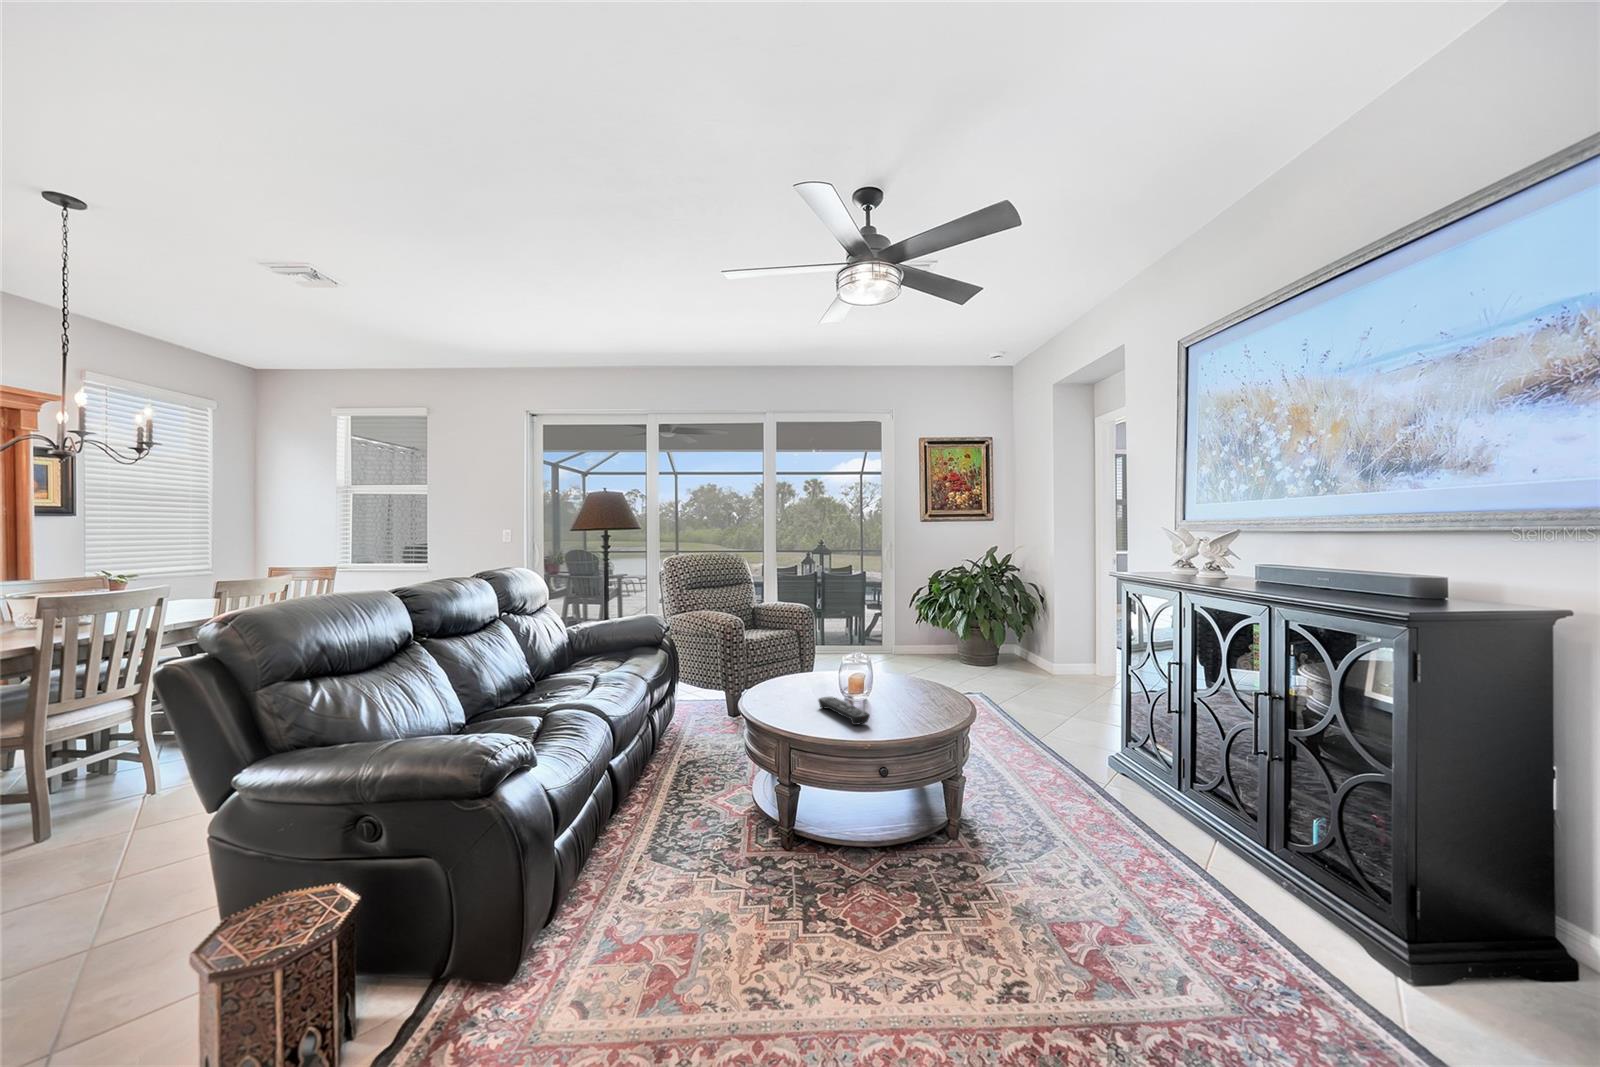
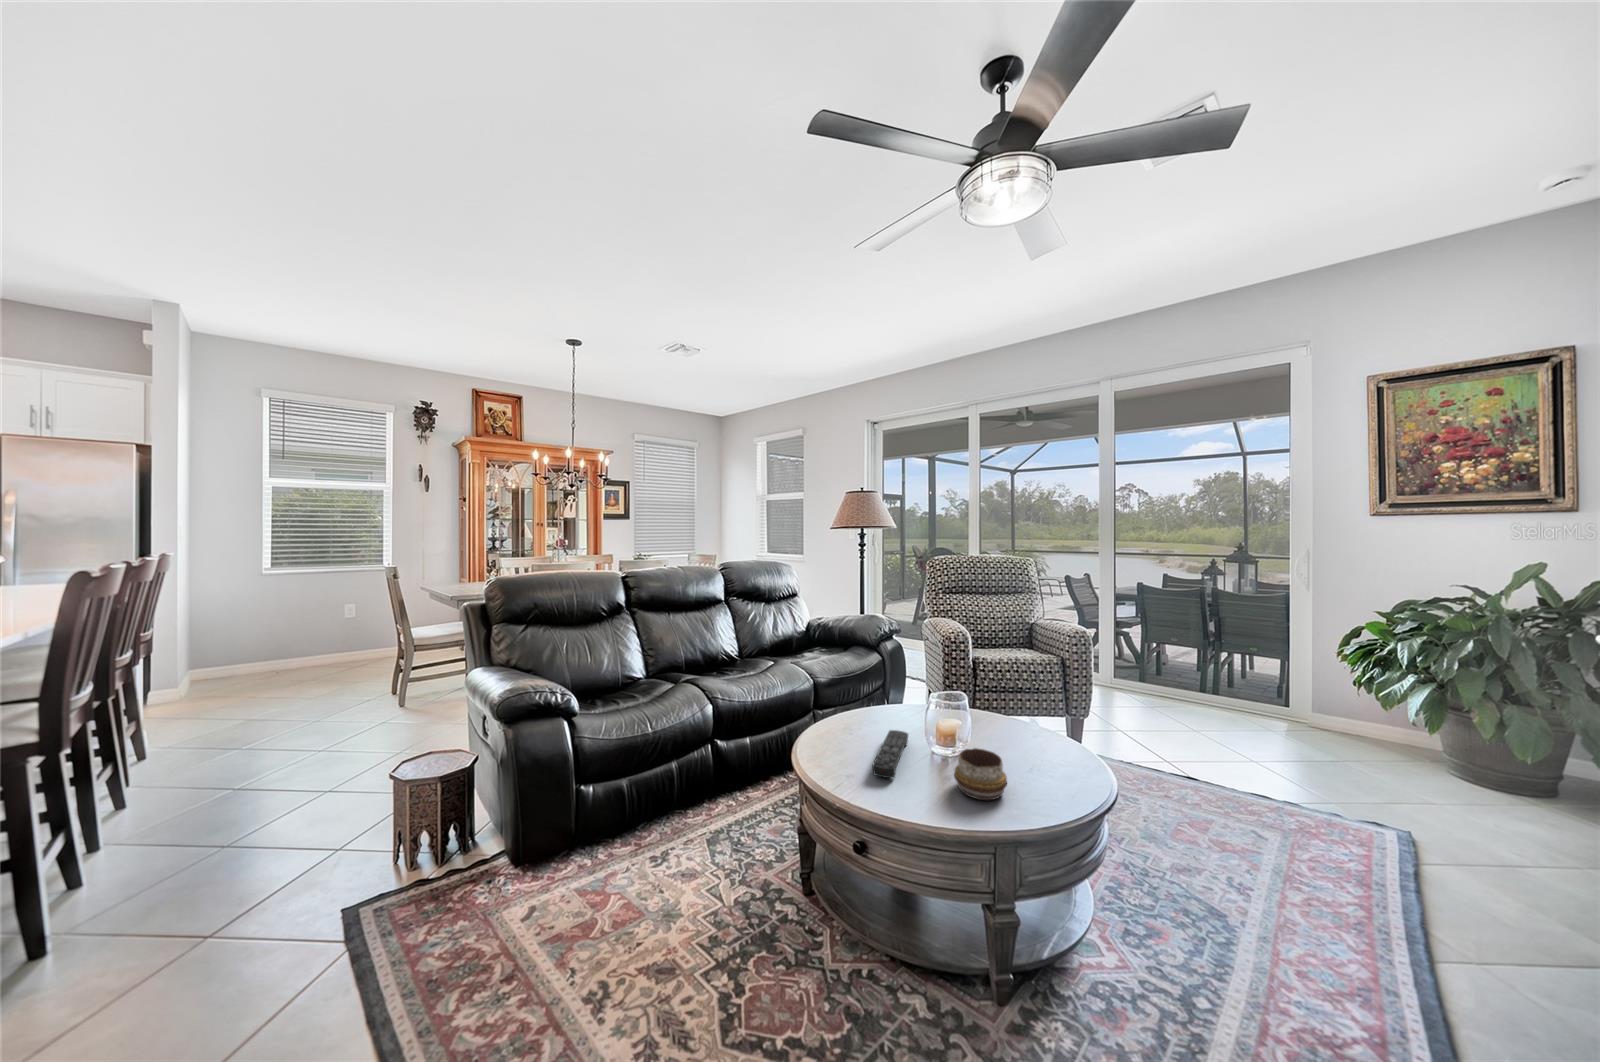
decorative bowl: none [898,684,935,715] -> present [954,748,1007,800]

